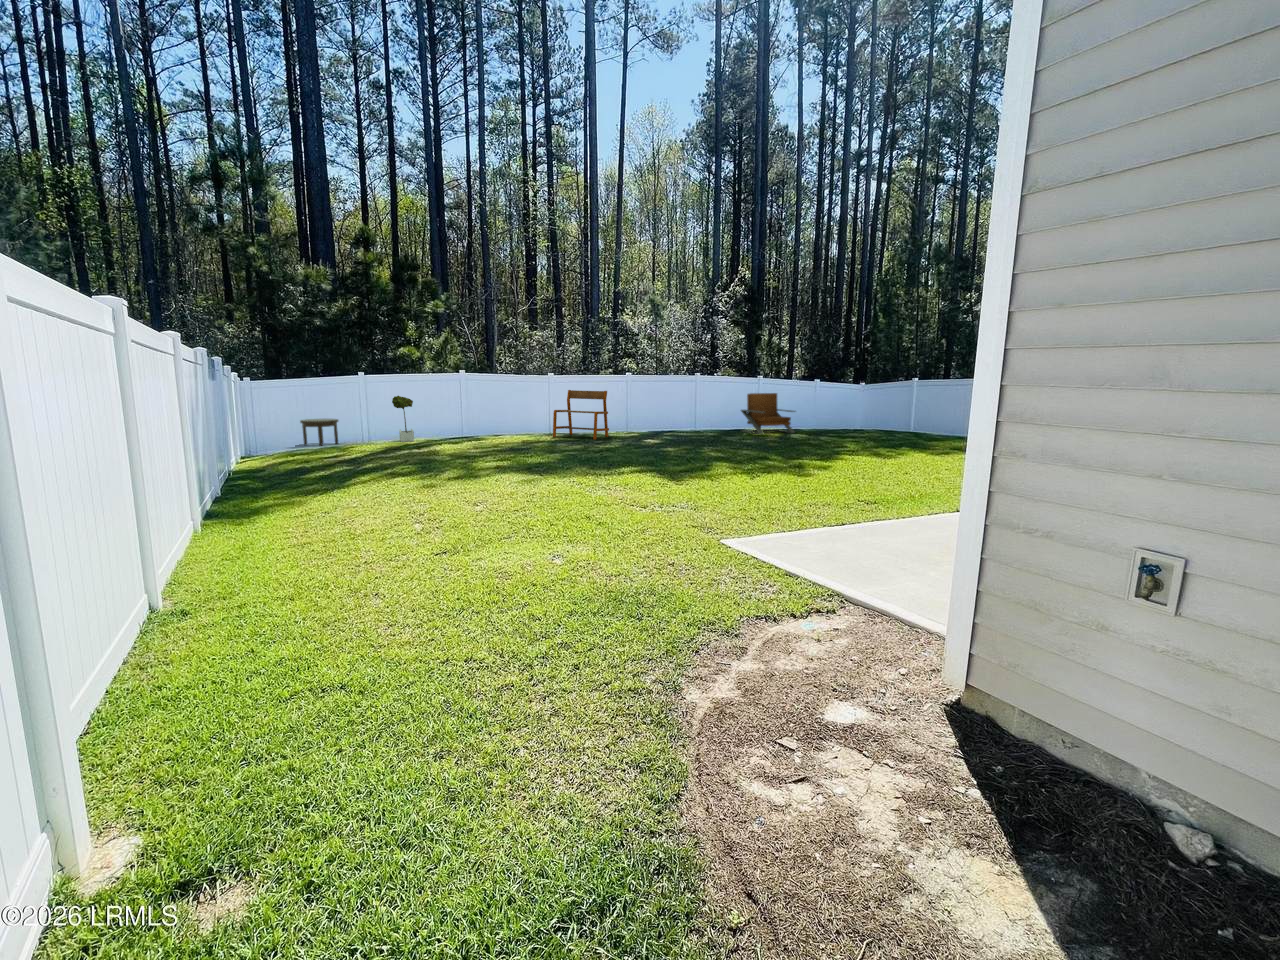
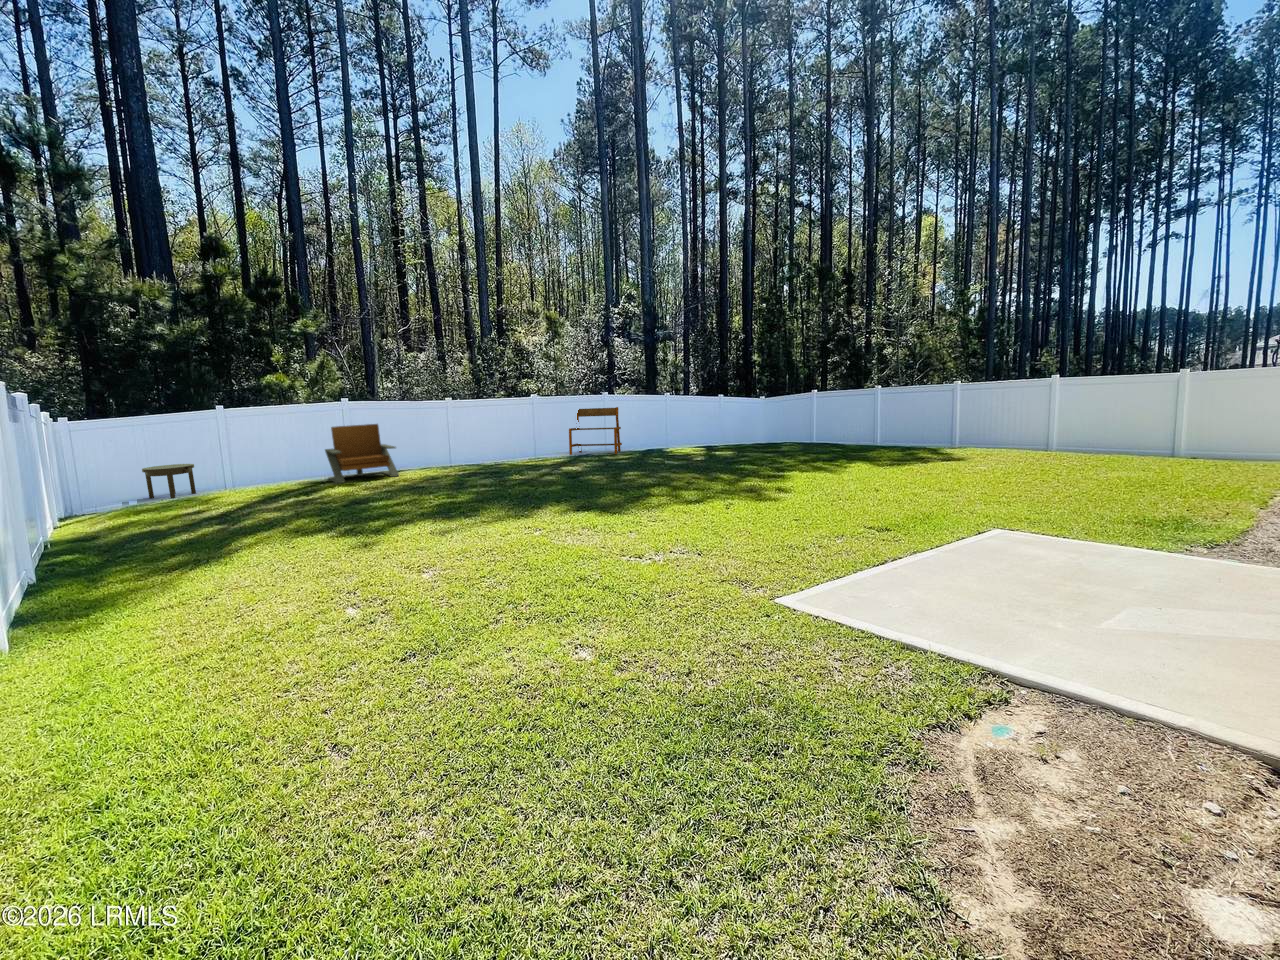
bench: present [553,390,609,440] -> present [569,407,622,455]
lounge chair: present [741,393,795,434] -> present [325,424,399,483]
potted tree: present [392,396,414,442] -> none [262,431,293,485]

